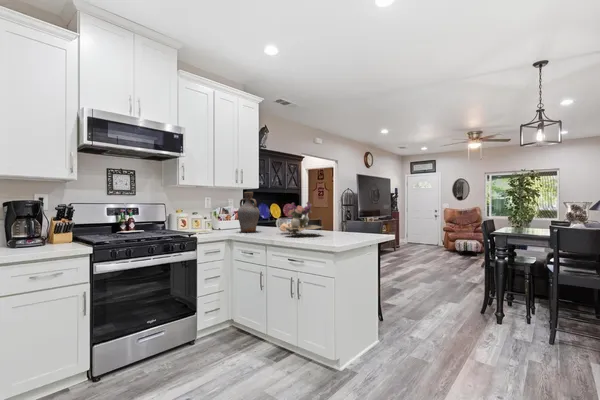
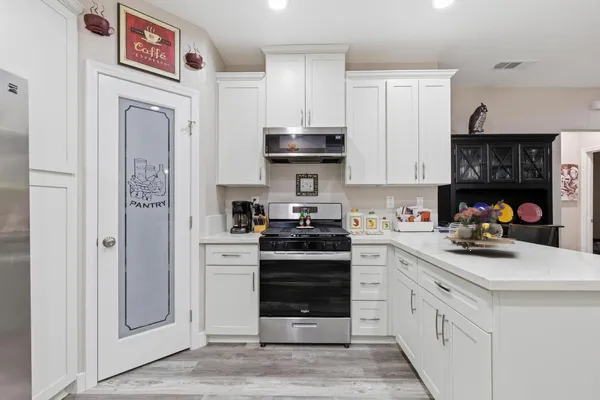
vase: present [237,192,259,232] -> none [409,190,438,239]

